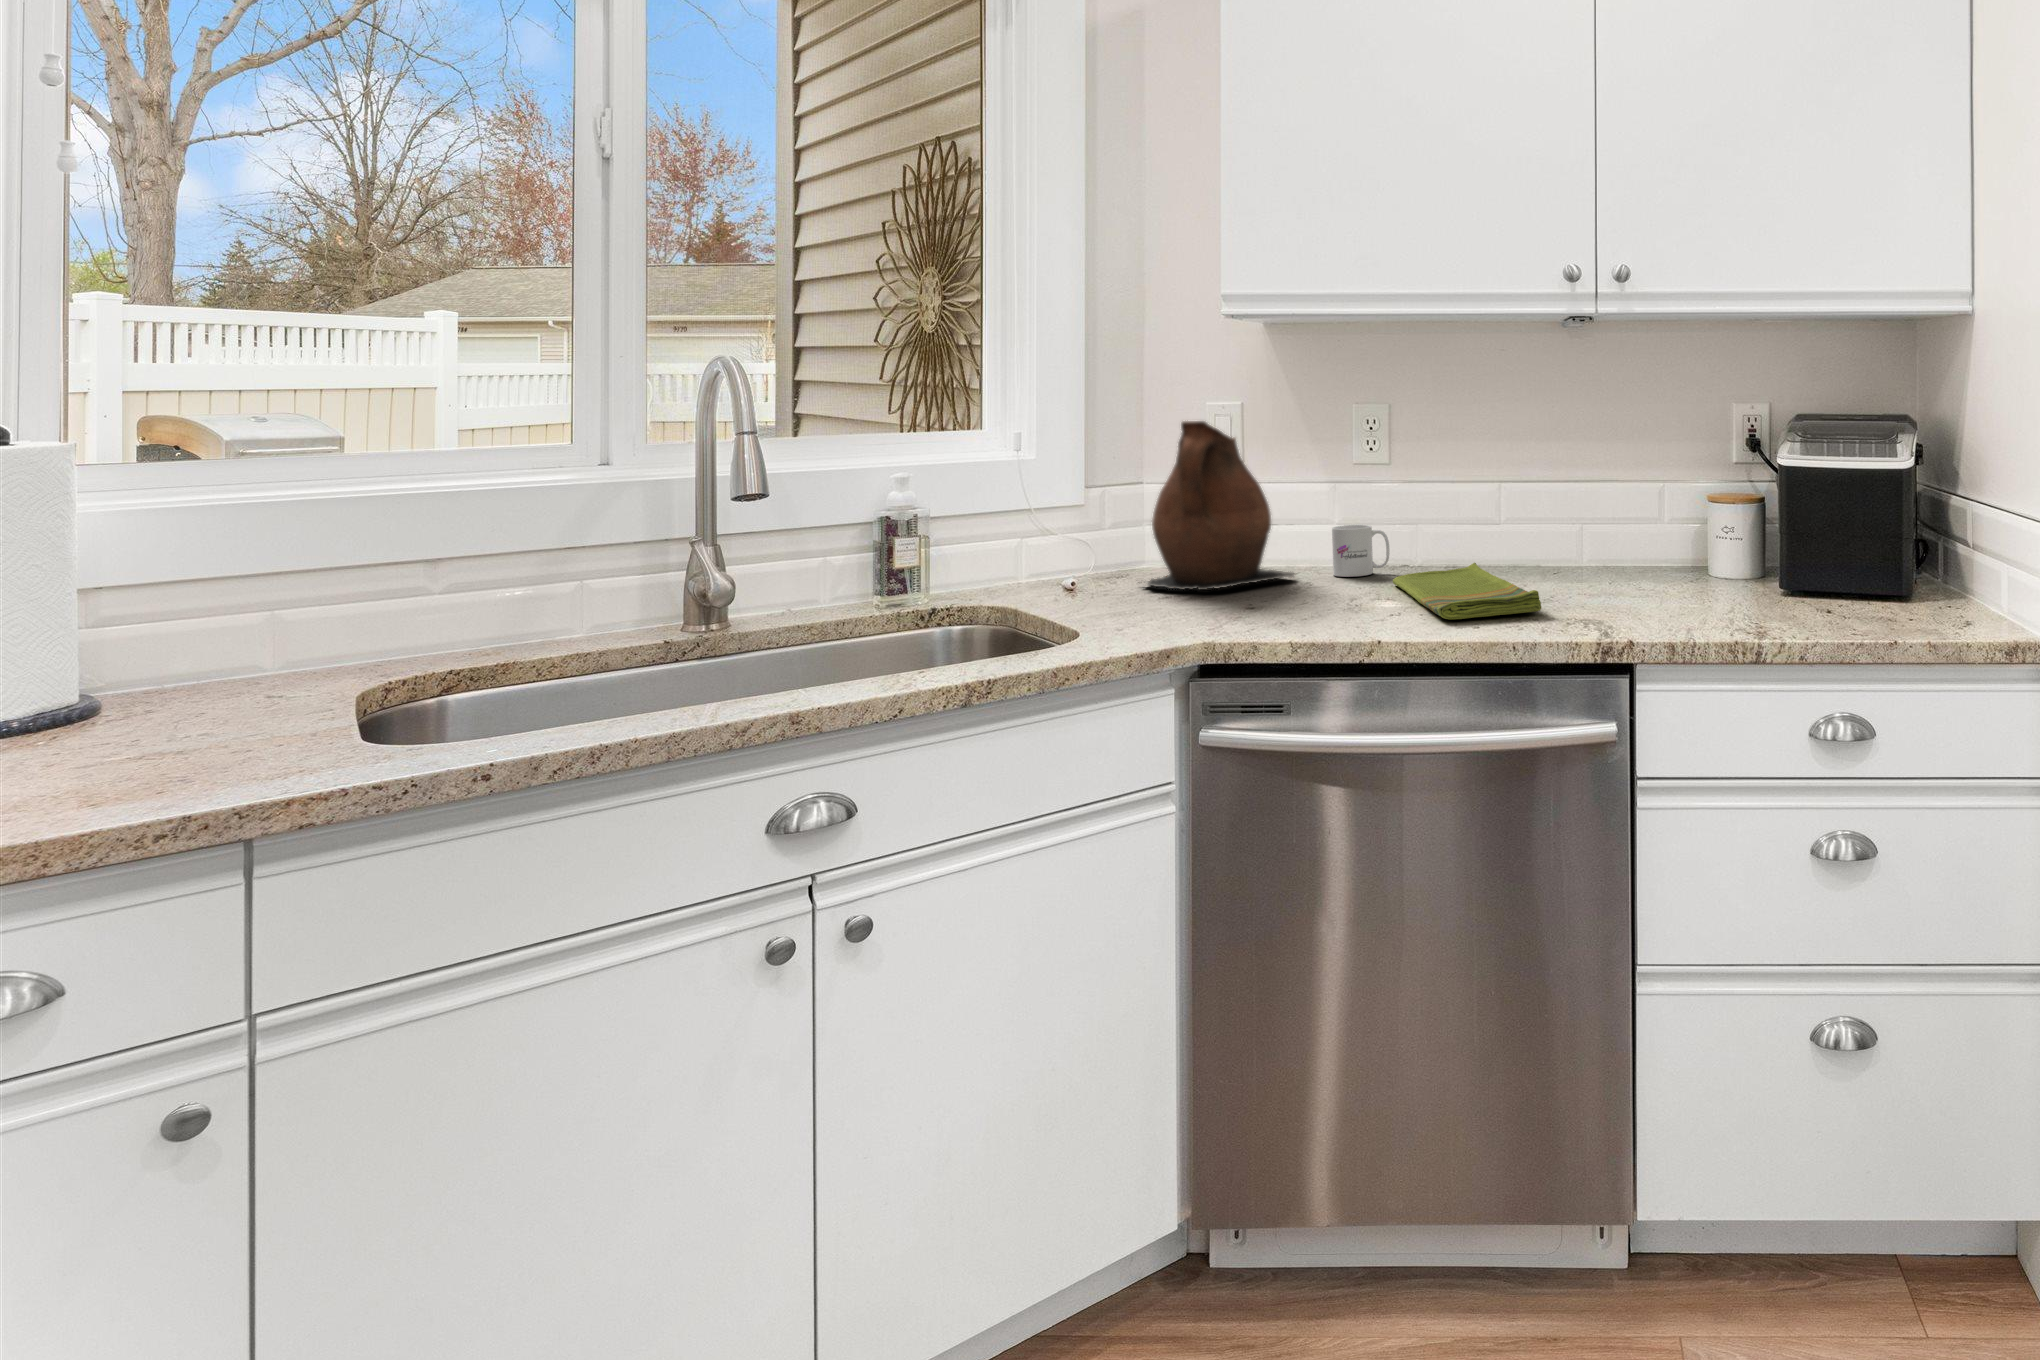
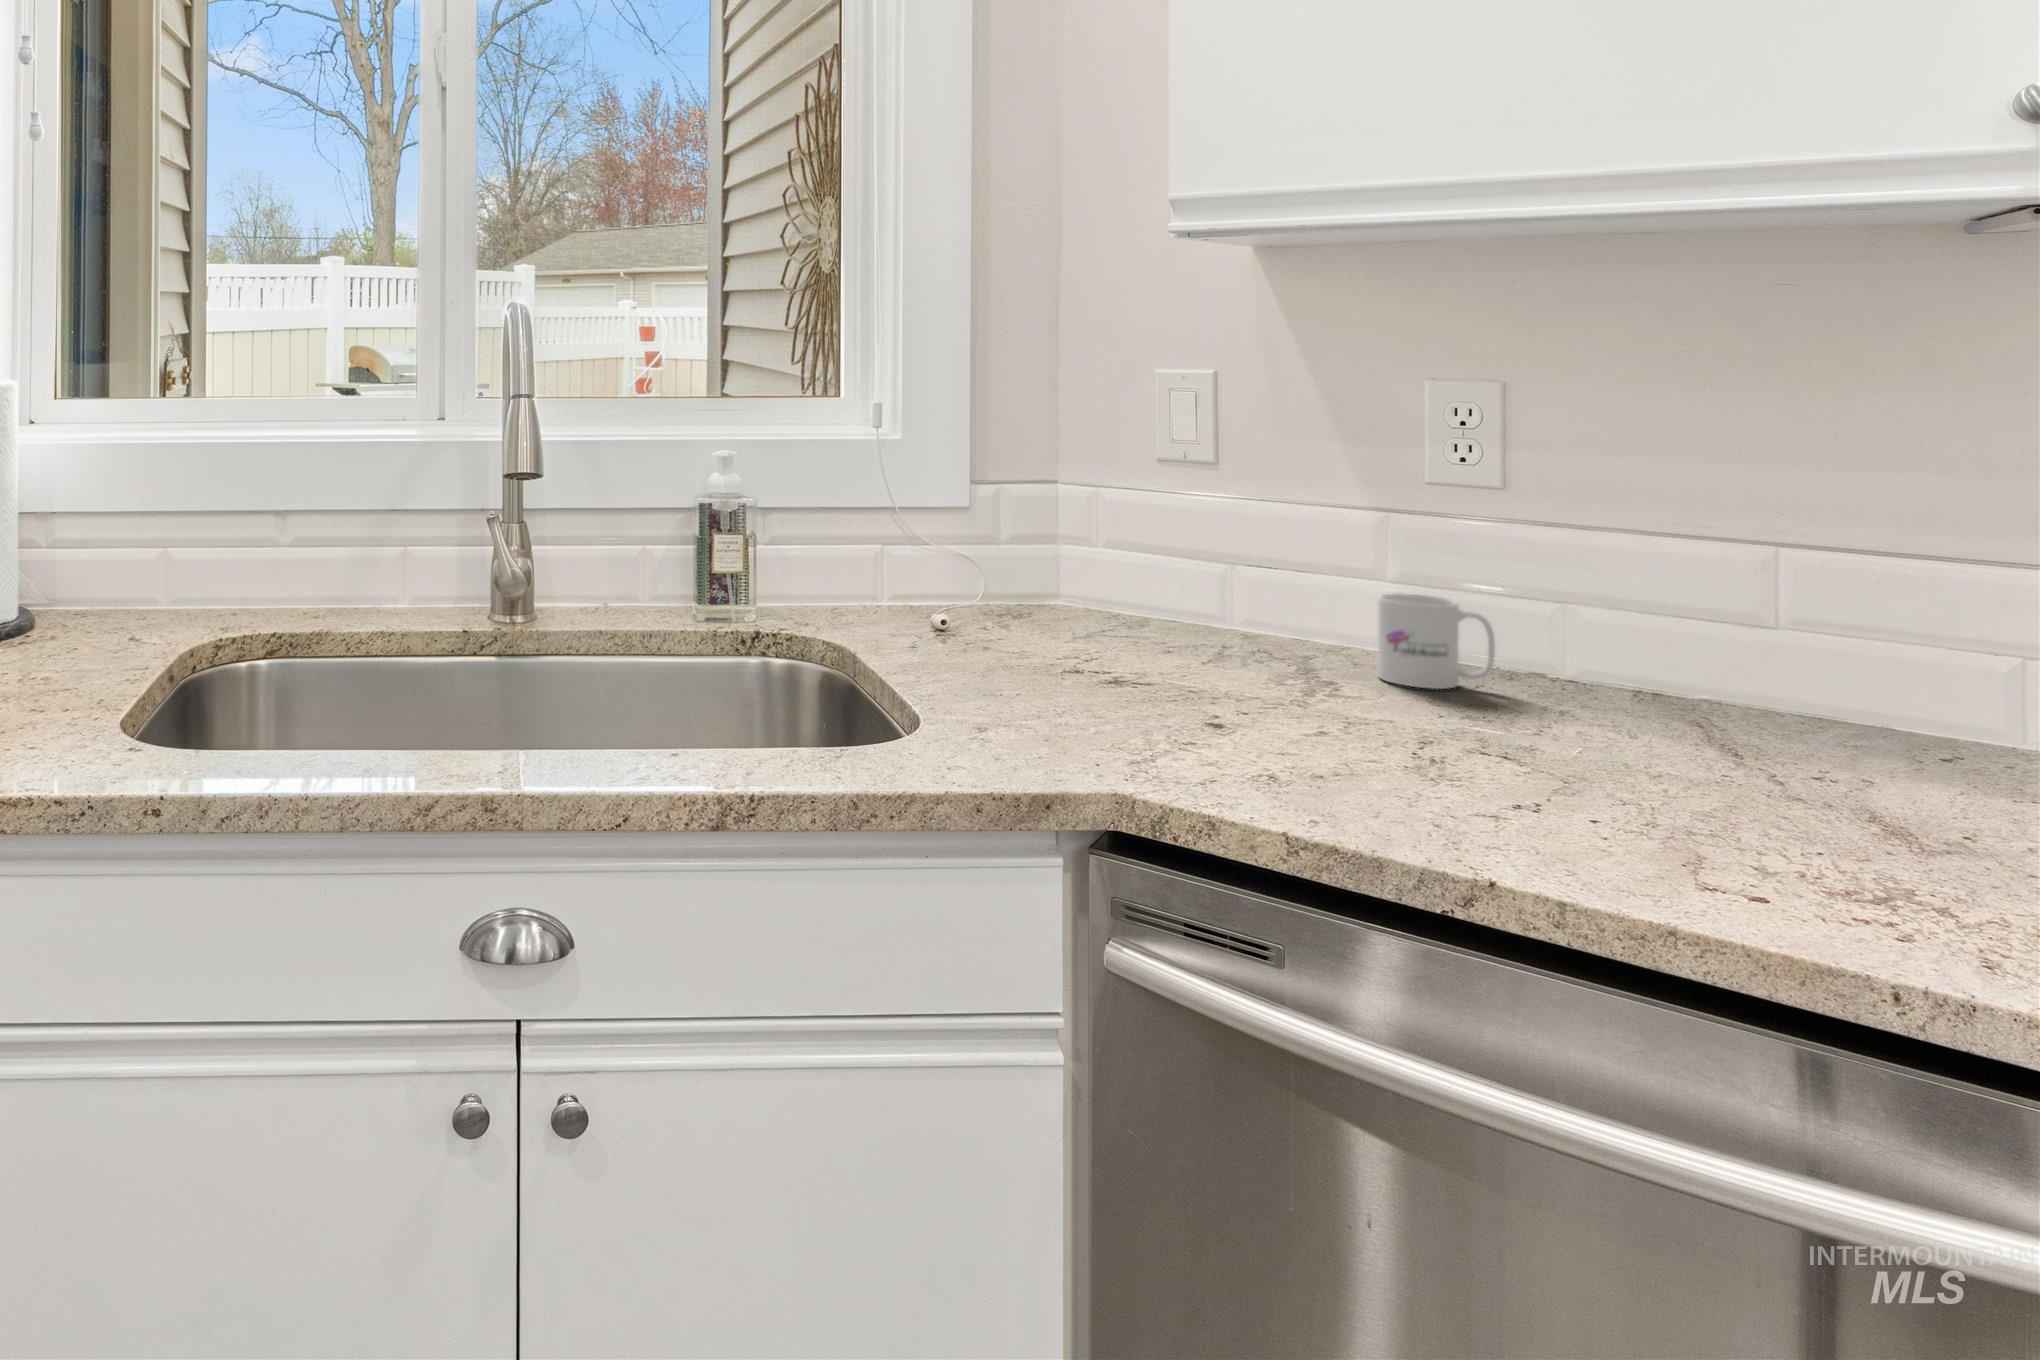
ceramic pitcher: present [1141,421,1294,590] -> none [1036,403,1304,676]
dish towel: present [1393,563,1541,619] -> none [1501,710,1908,881]

